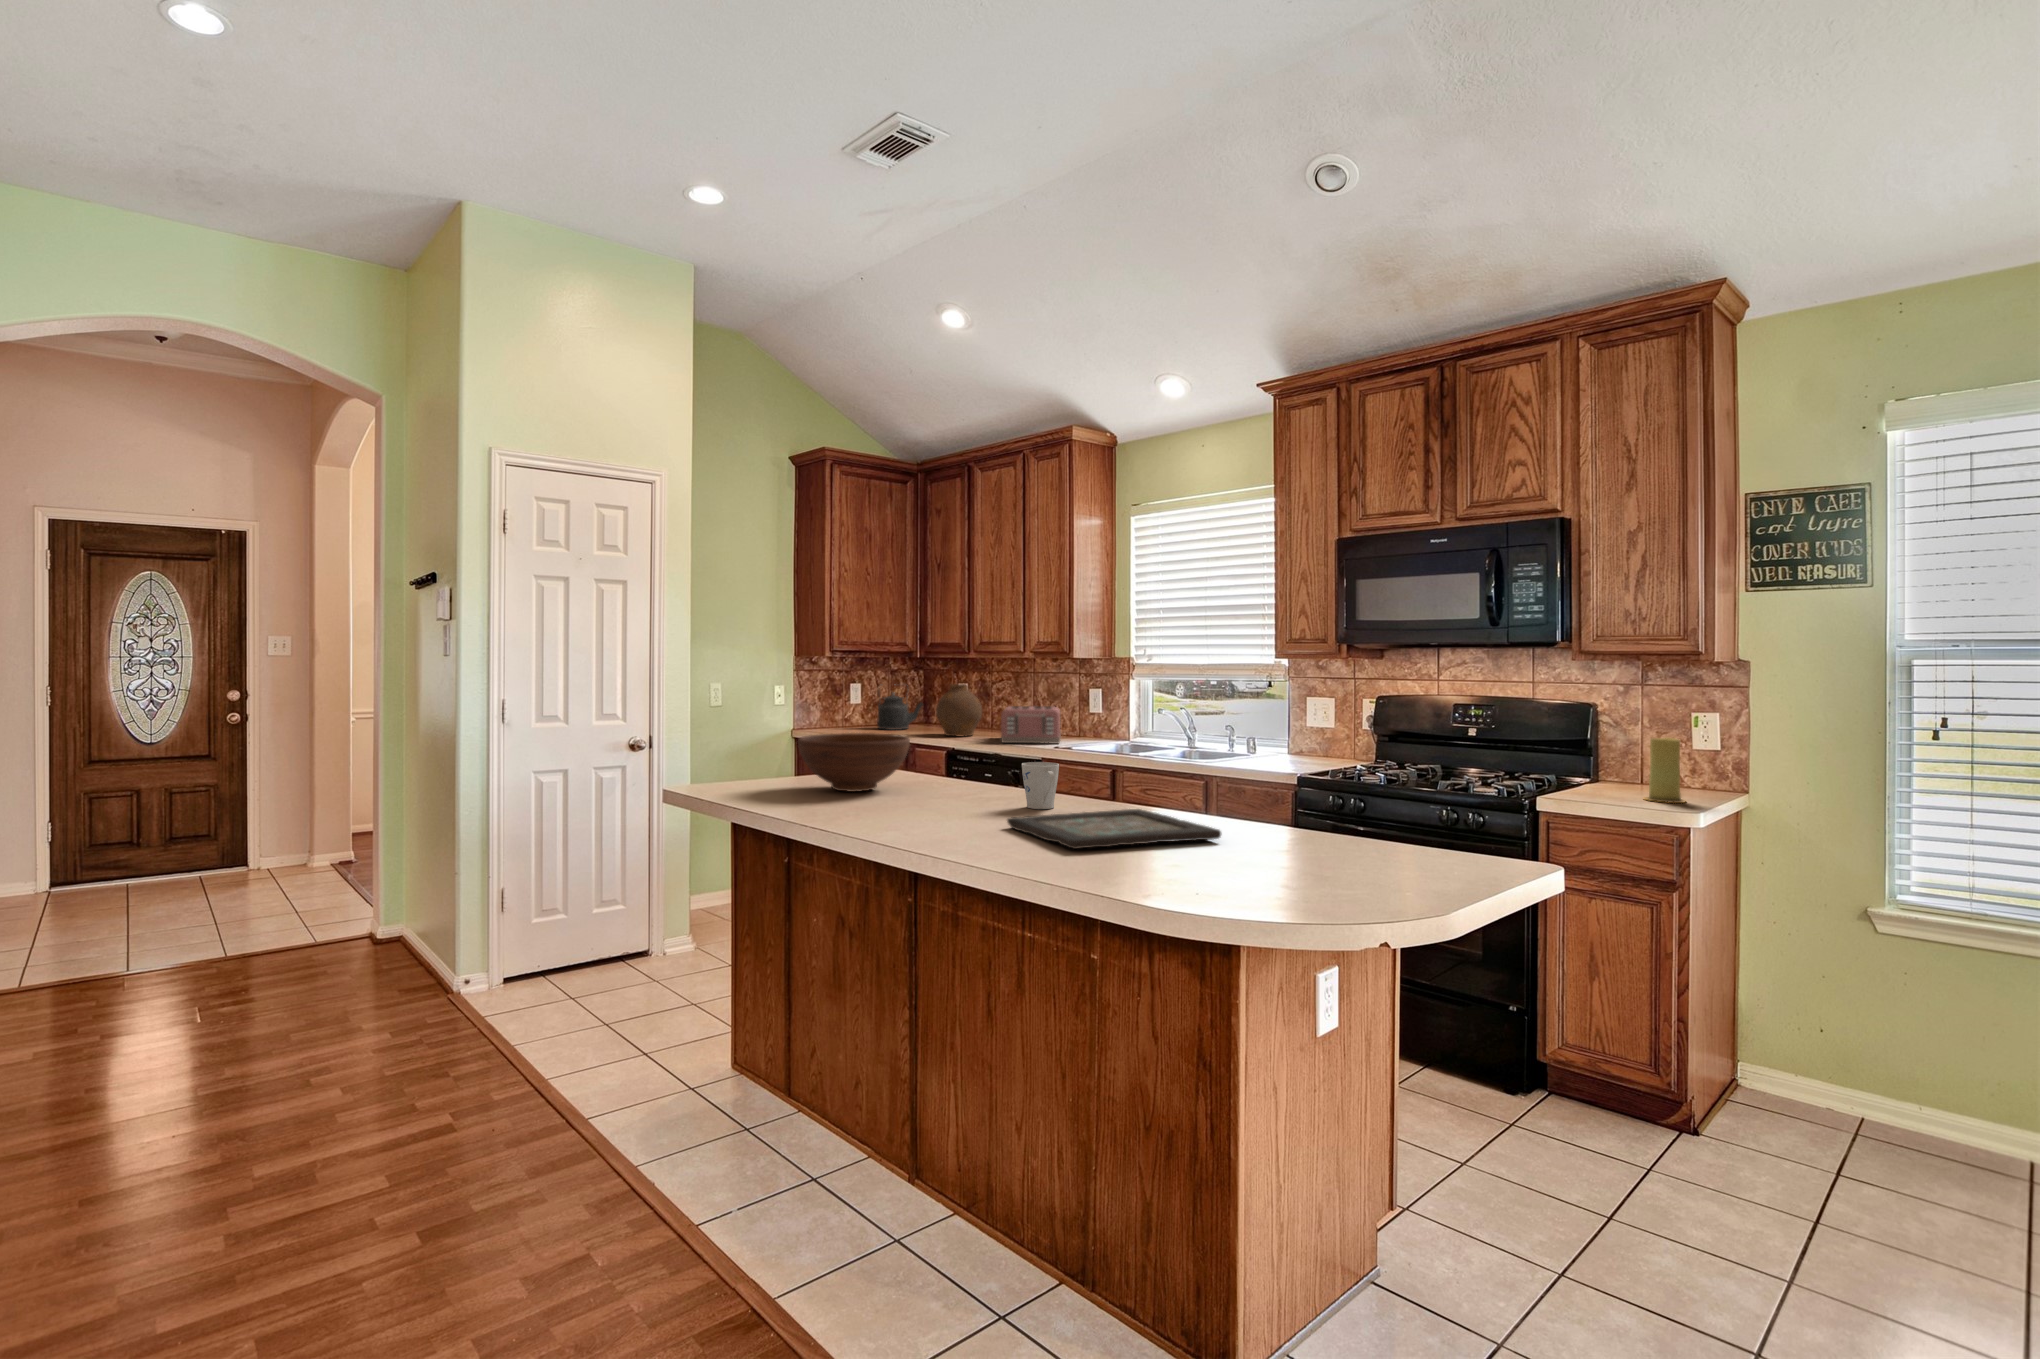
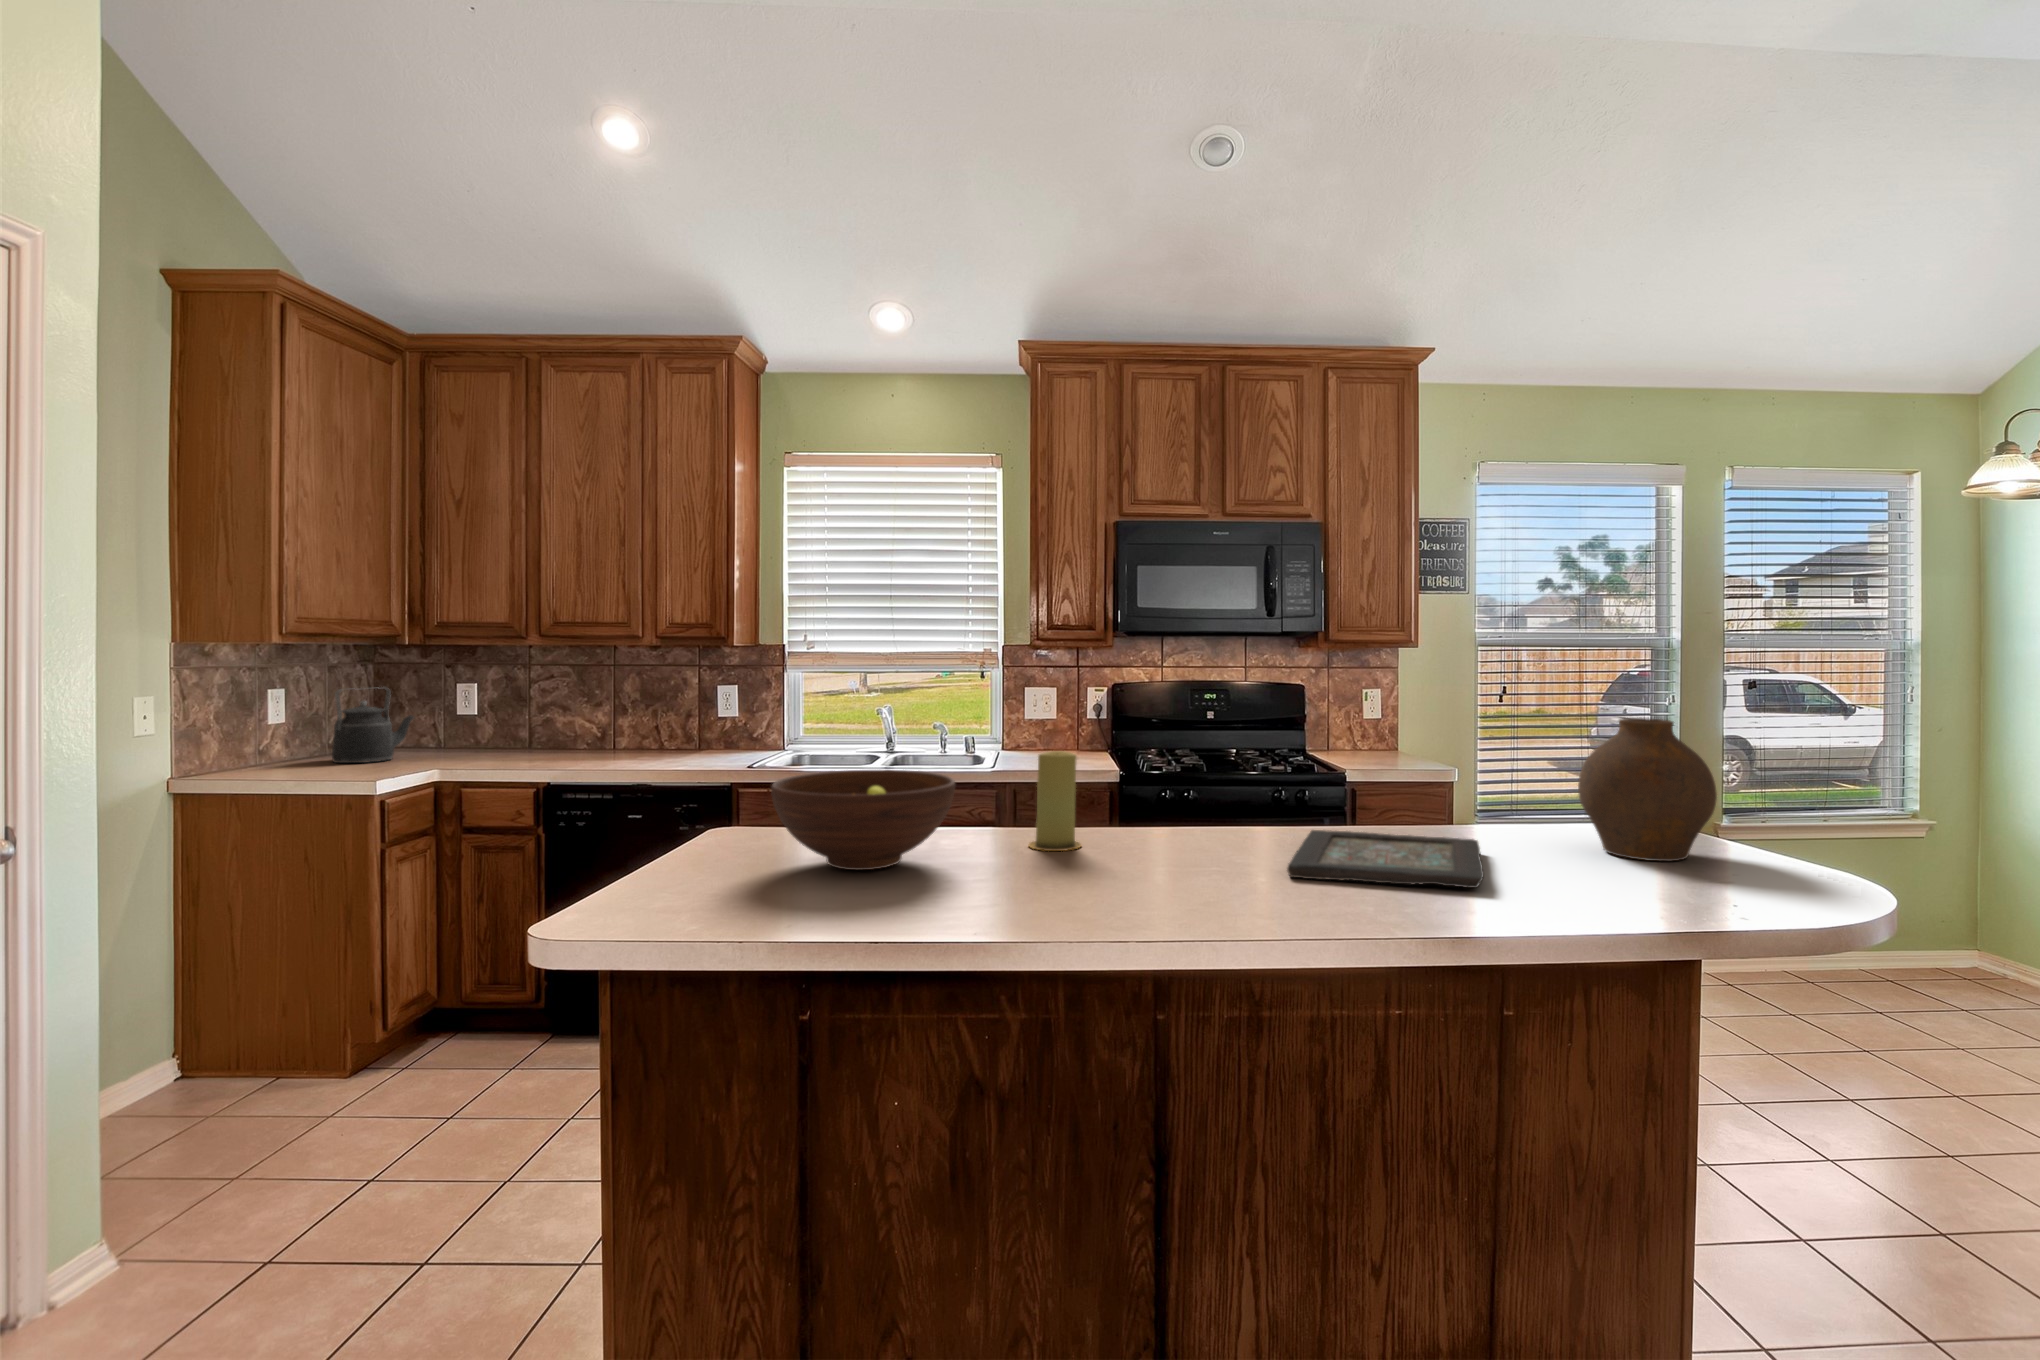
vase: present [936,684,982,736] -> present [1578,718,1717,861]
toaster: present [1001,706,1061,744] -> none [610,711,724,767]
candle: present [1644,738,1685,803] -> present [1029,751,1081,851]
mug: present [1022,762,1059,809] -> none [1149,787,1213,849]

